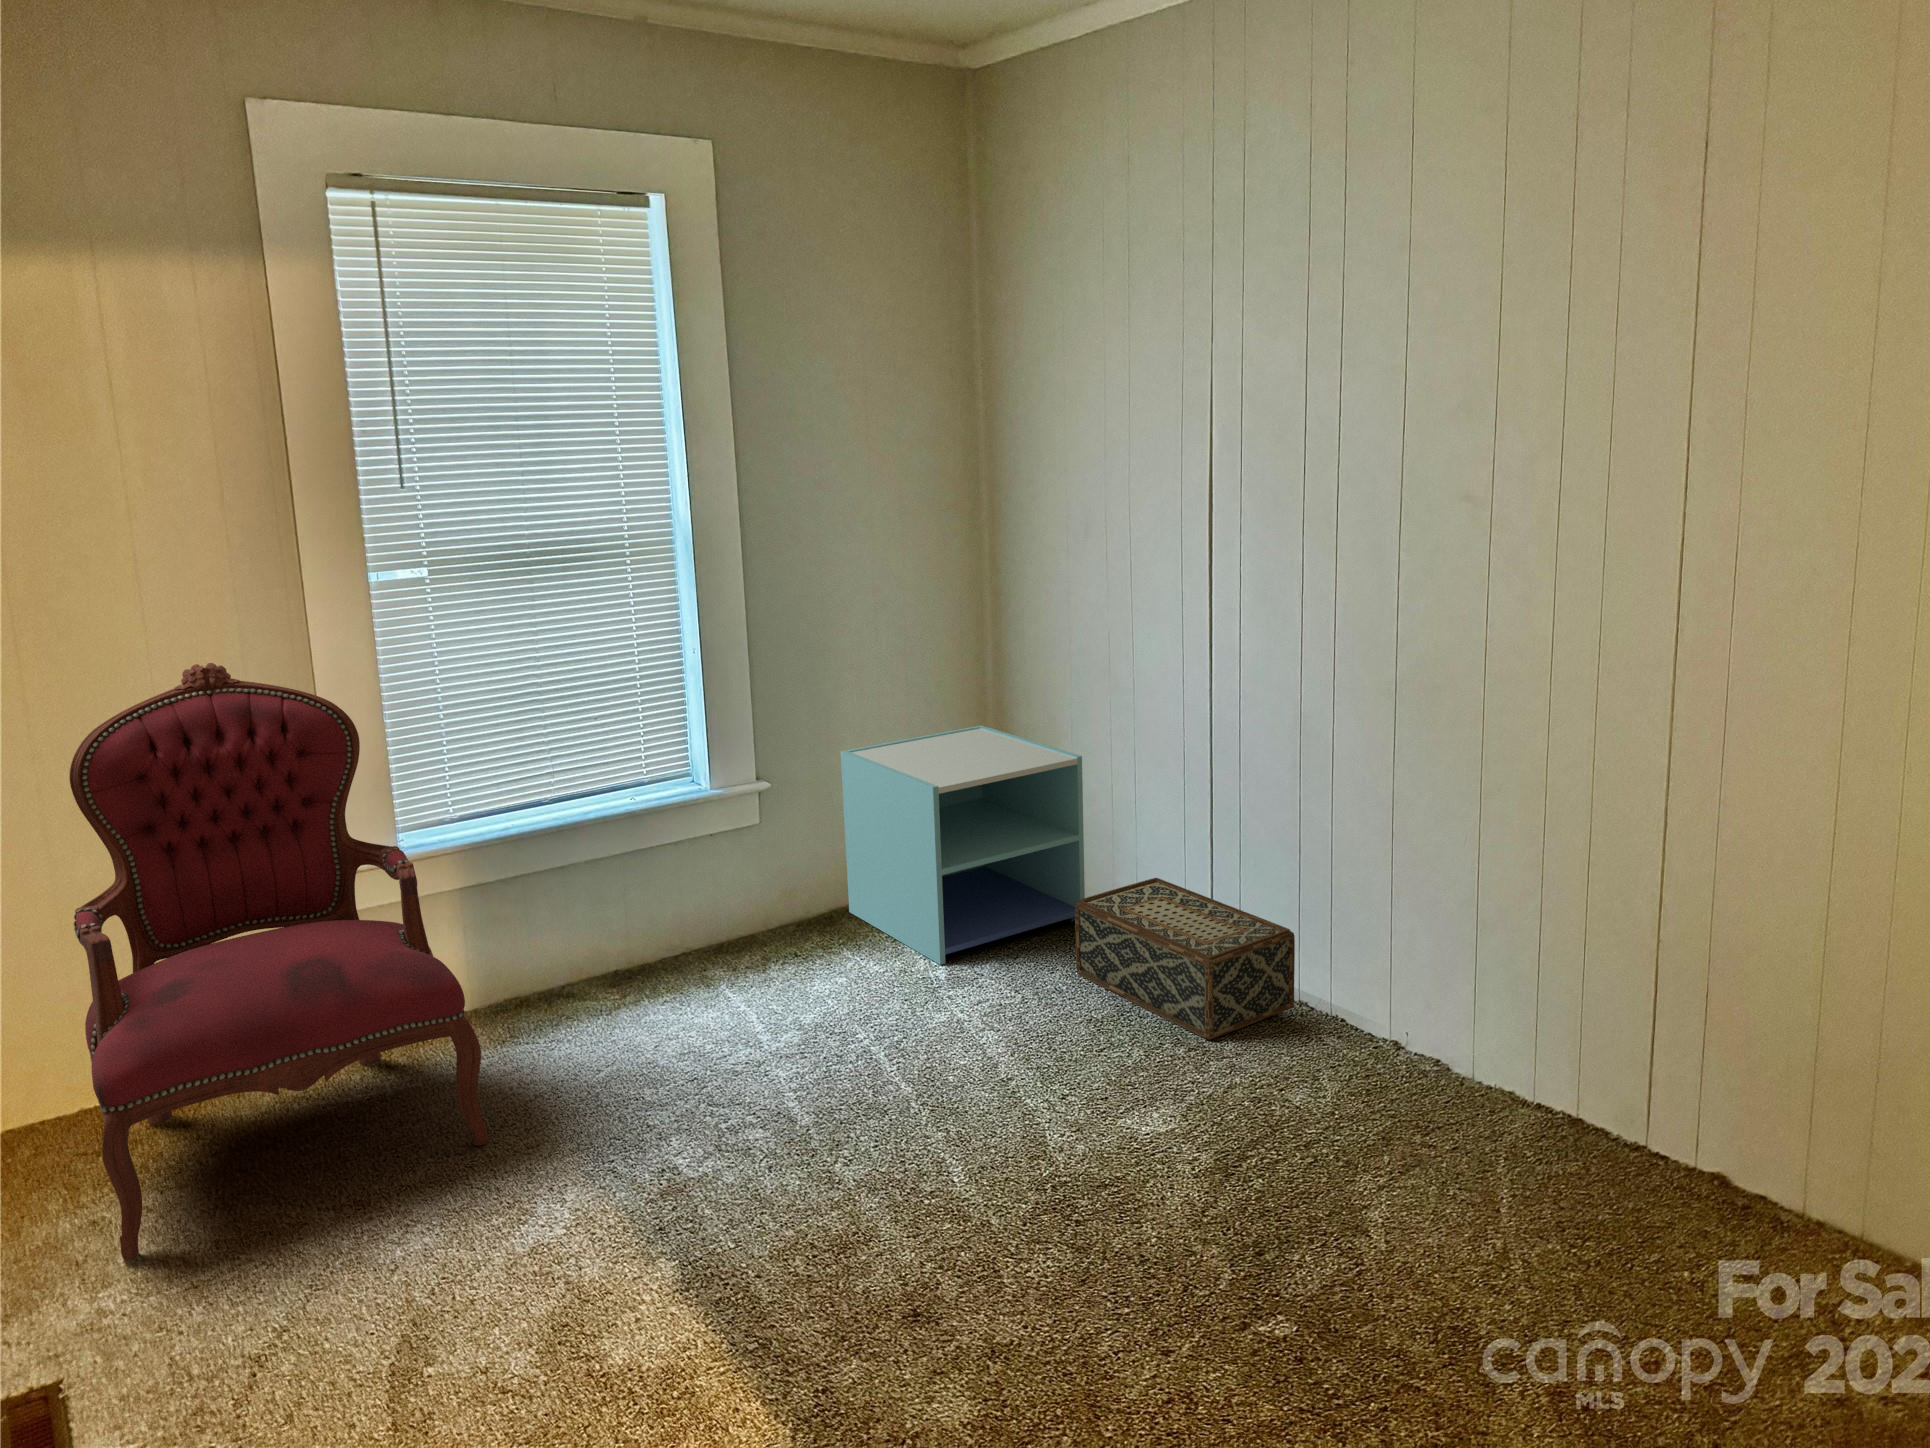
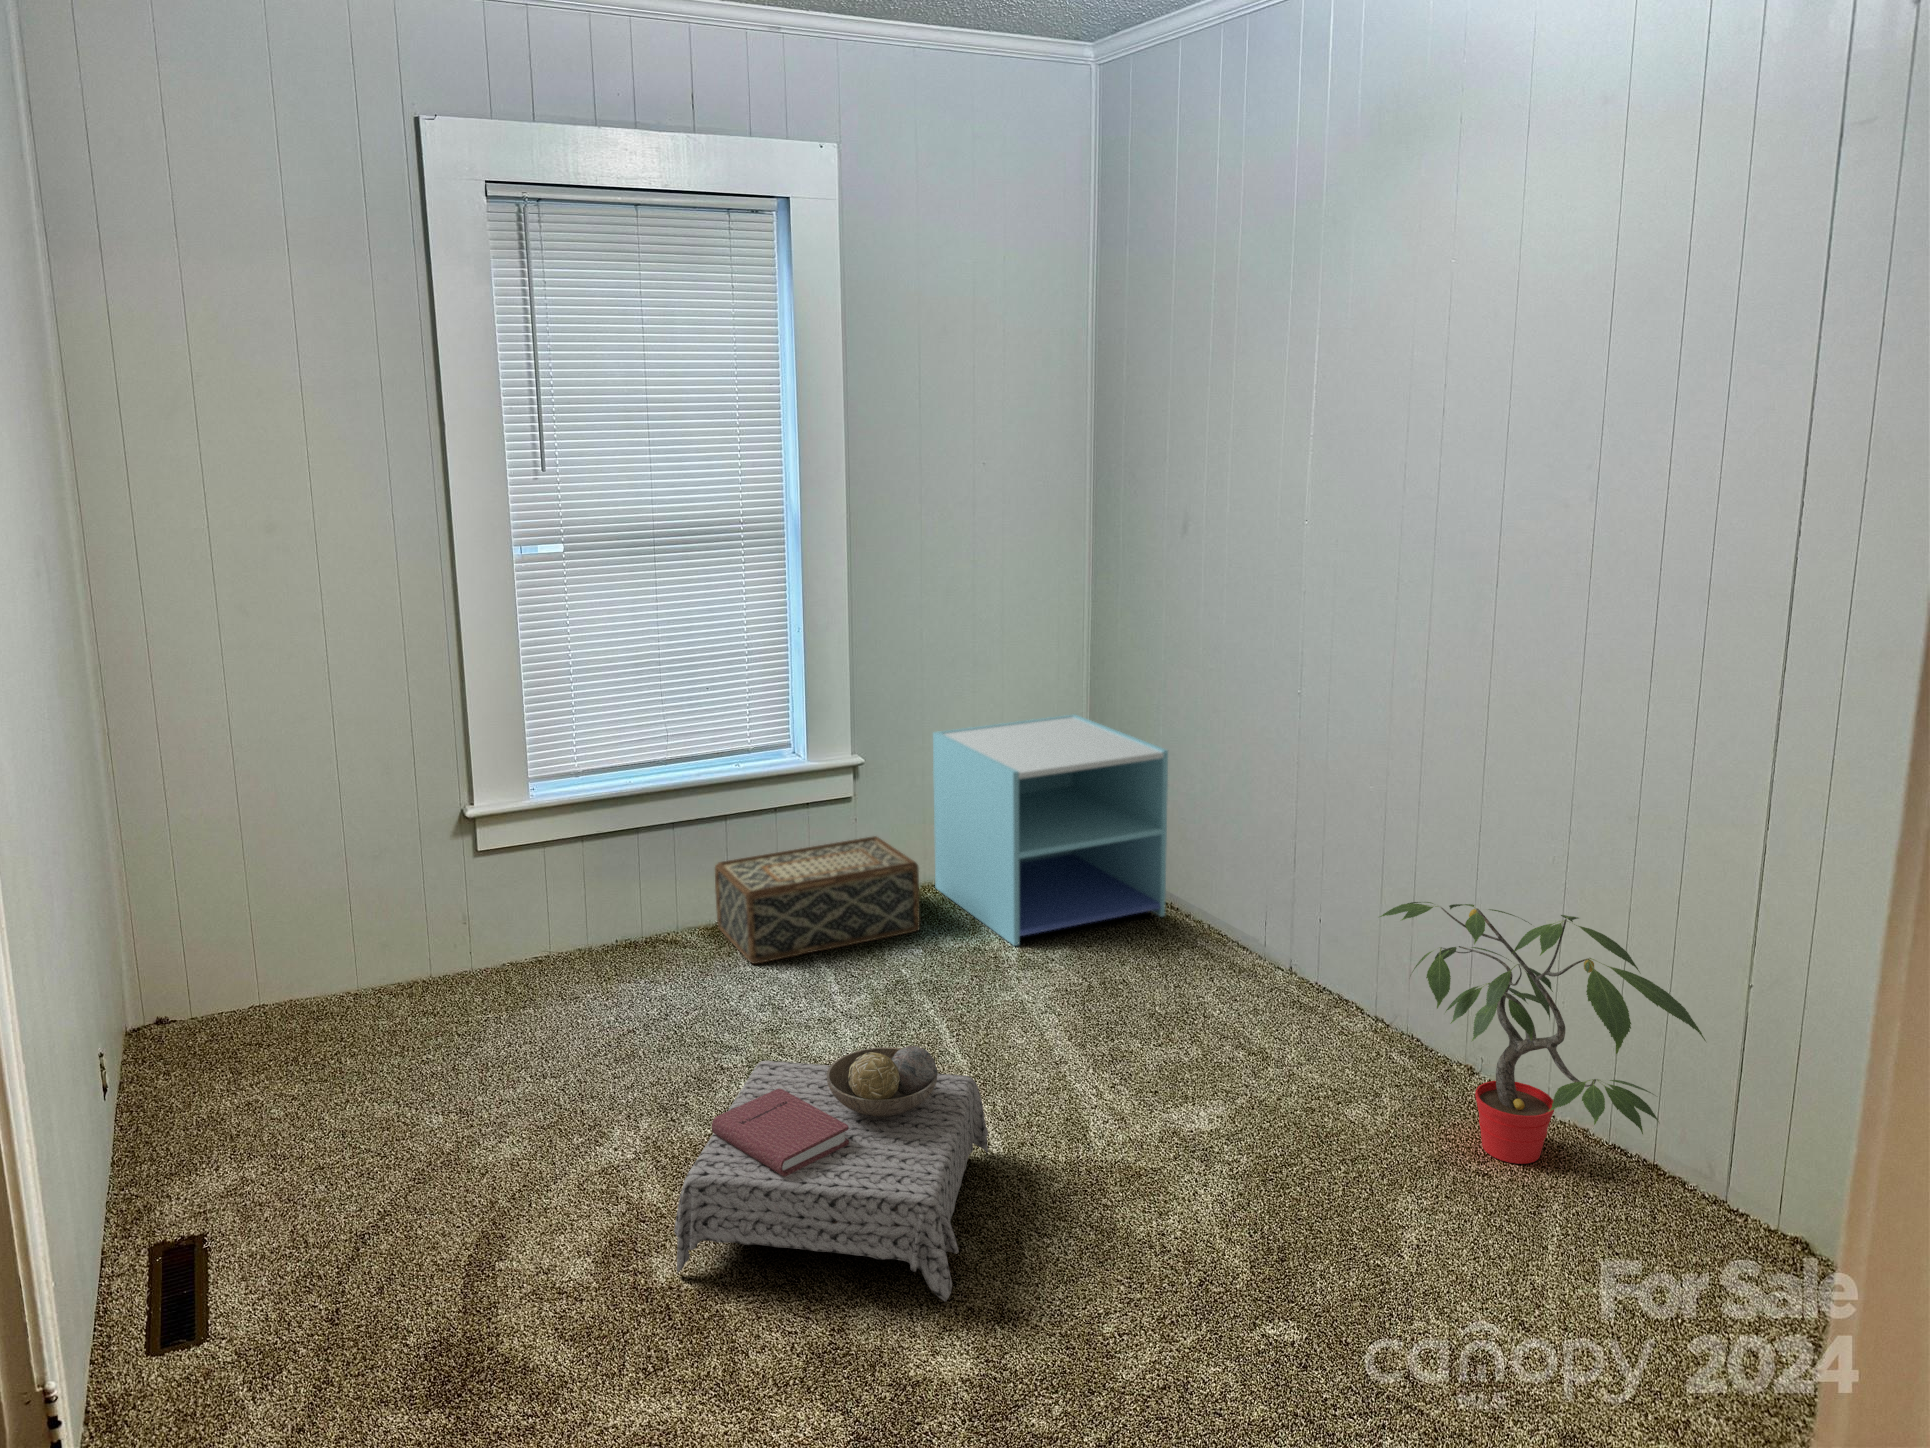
armchair: present [69,663,488,1261] -> none [249,623,578,1139]
woven basket: present [1075,878,1295,1040] -> present [715,836,920,964]
potted plant: none [1315,889,1627,1133] -> present [1380,902,1706,1164]
ottoman: none [629,1079,951,1354] -> present [674,1046,988,1301]

